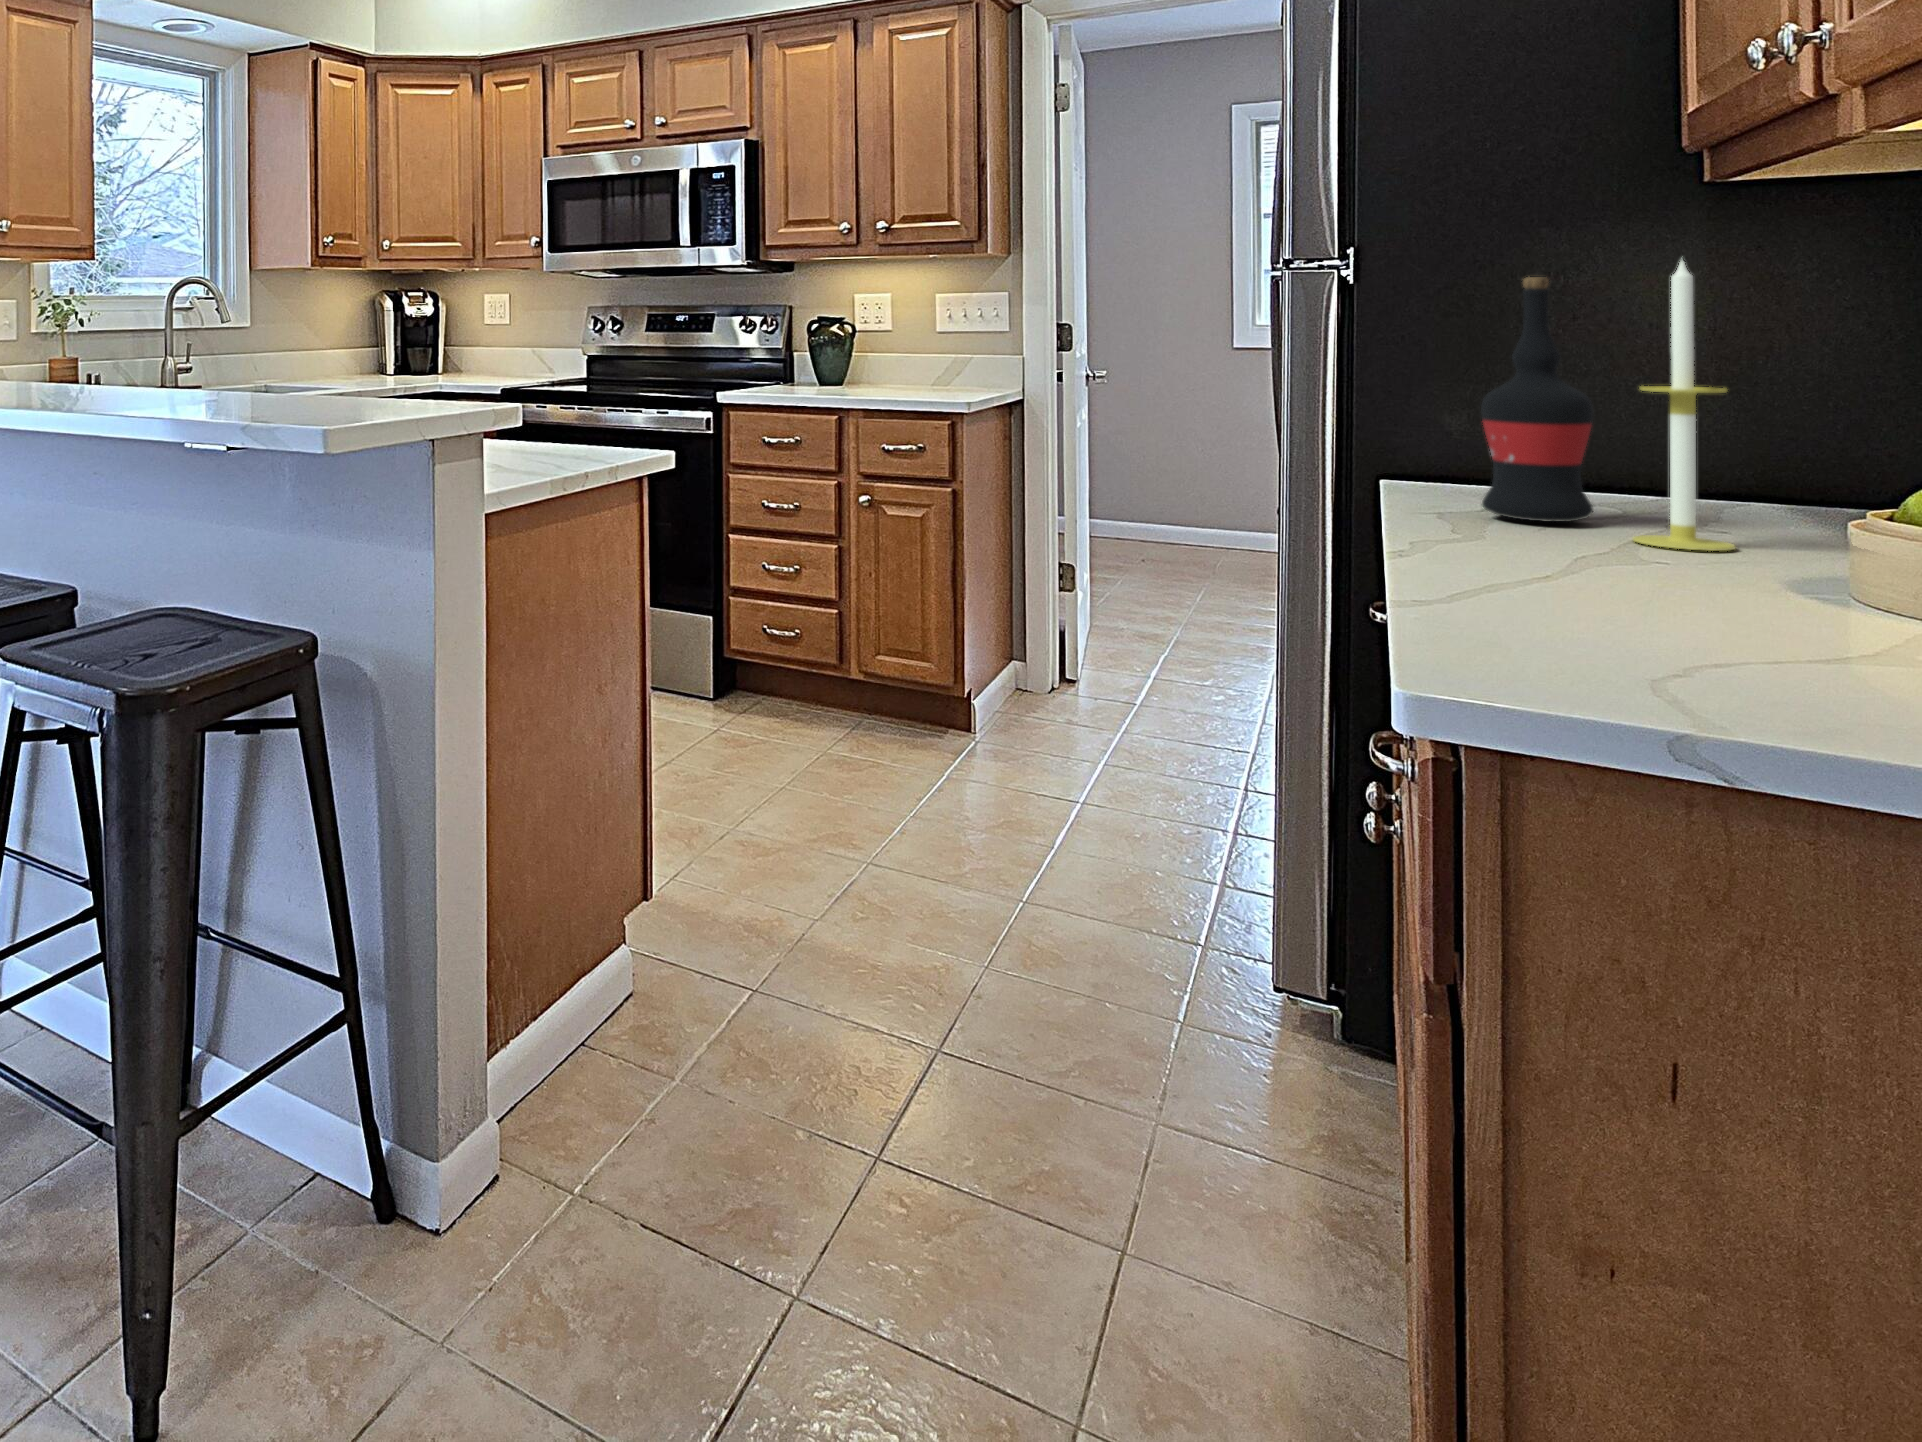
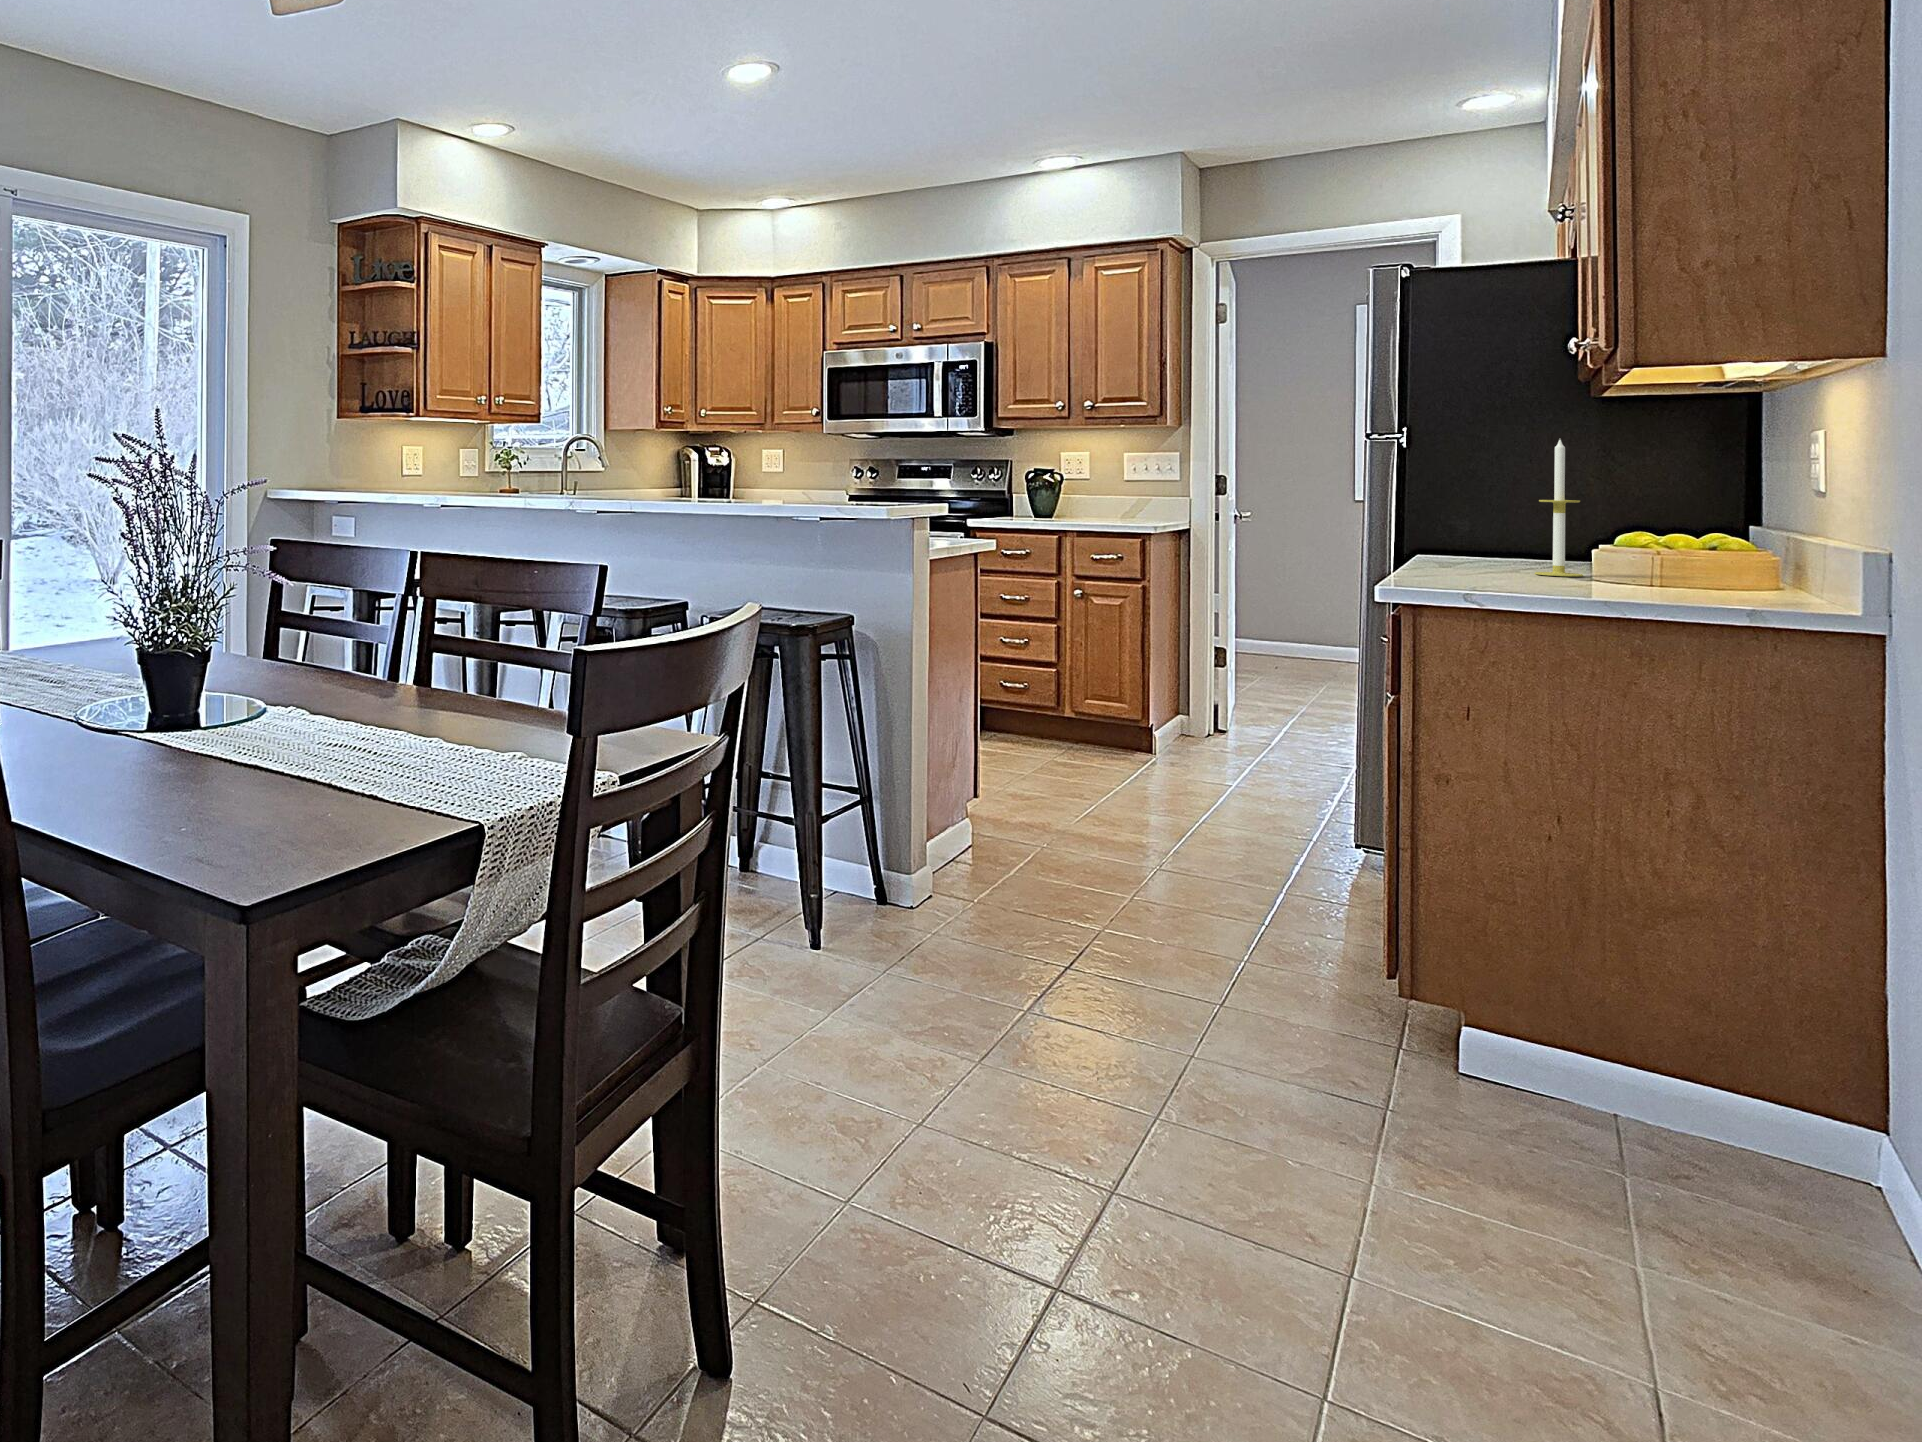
wine bottle: present [1481,277,1593,522] -> none [1466,447,1524,568]

